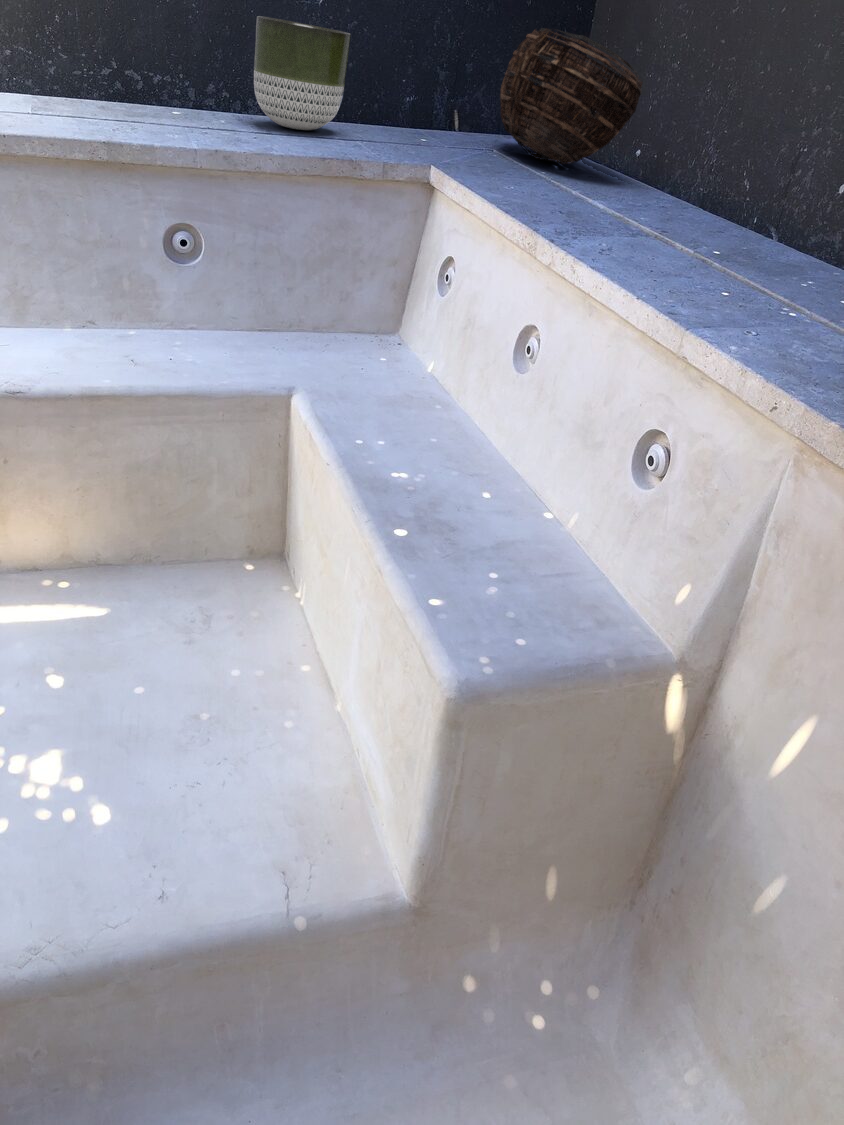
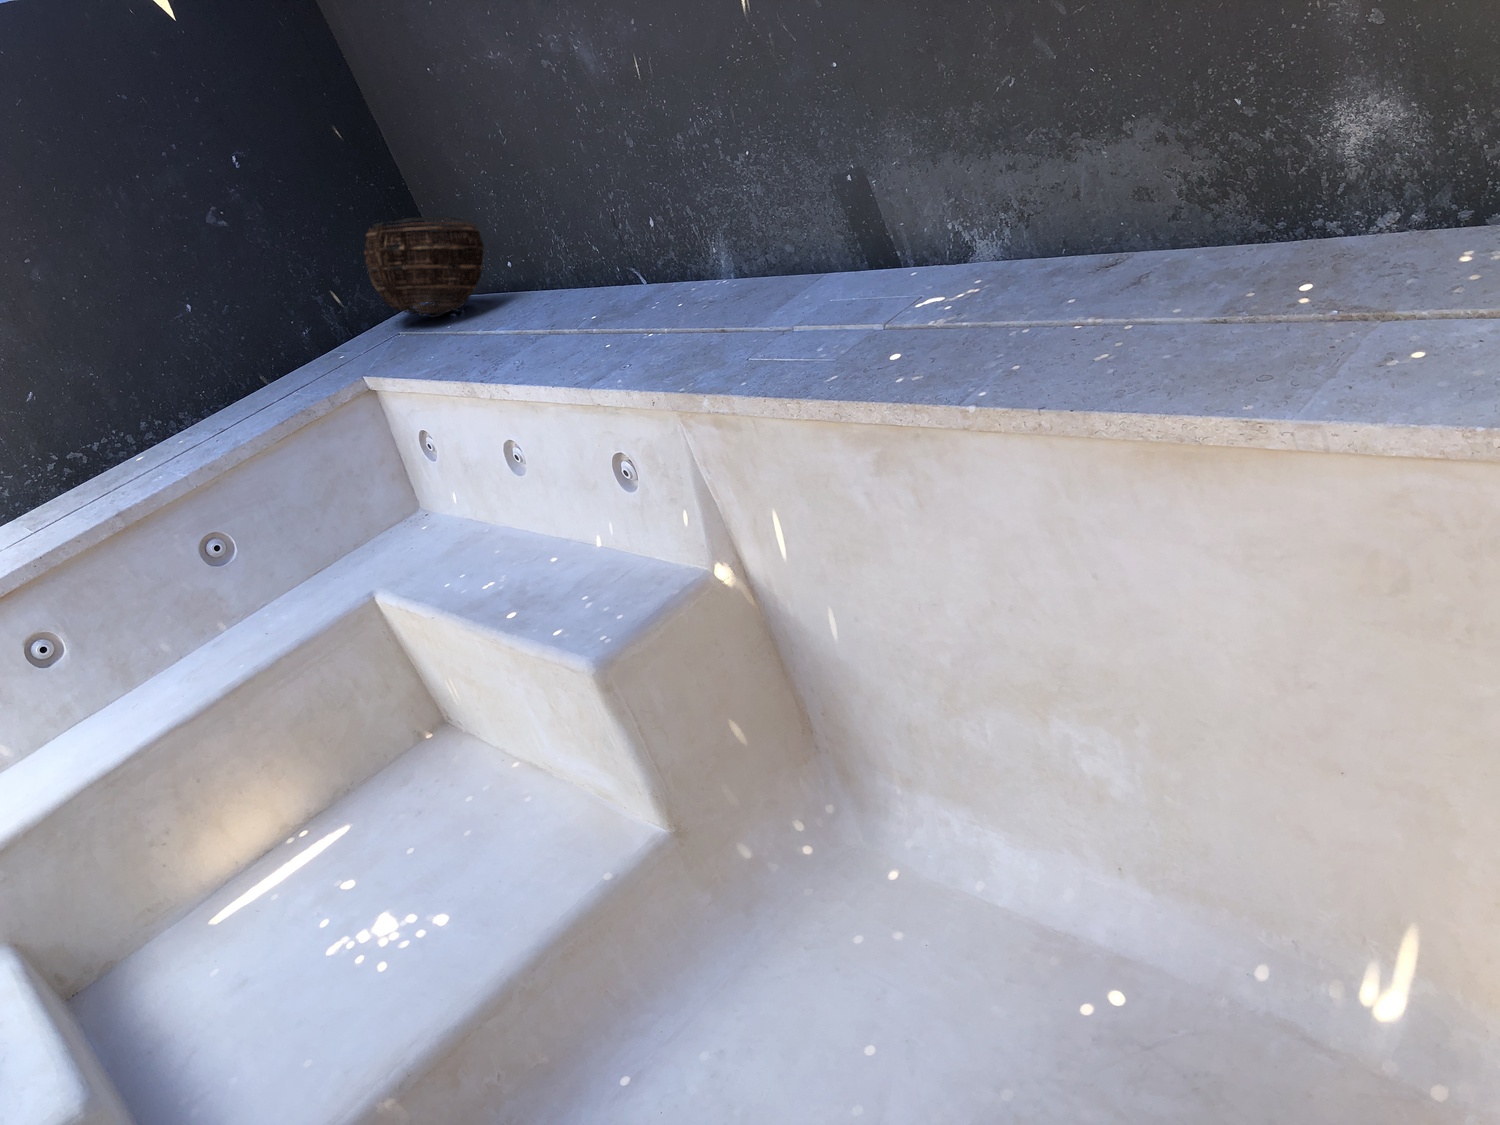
planter: present [254,16,351,130] -> none [152,320,259,419]

